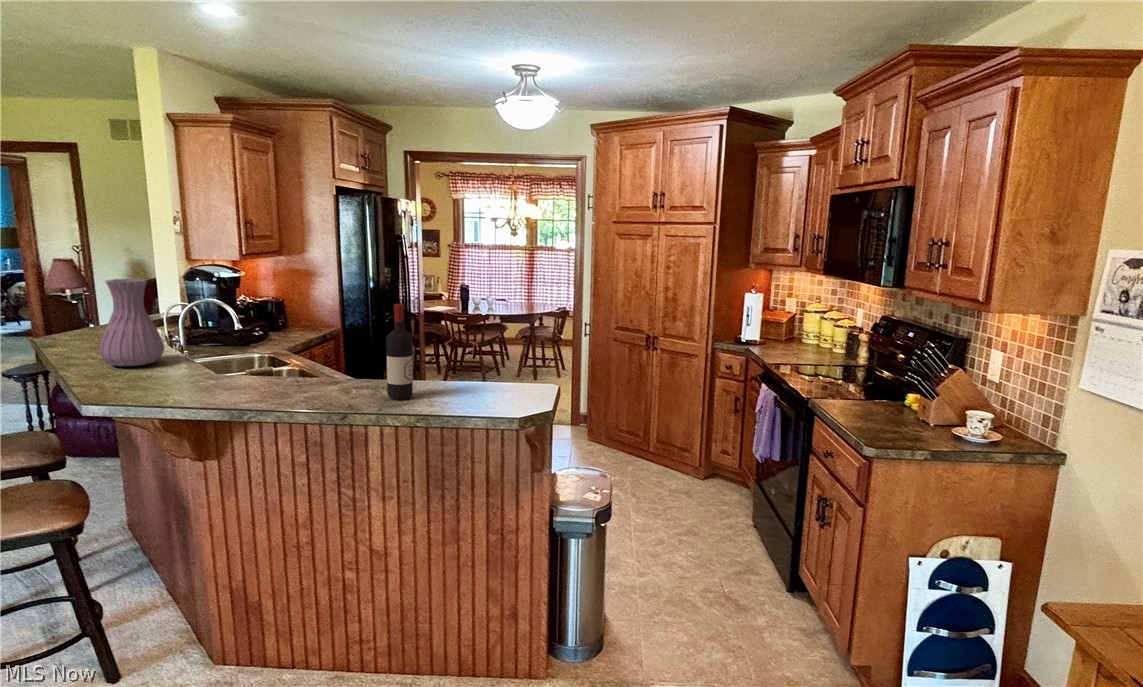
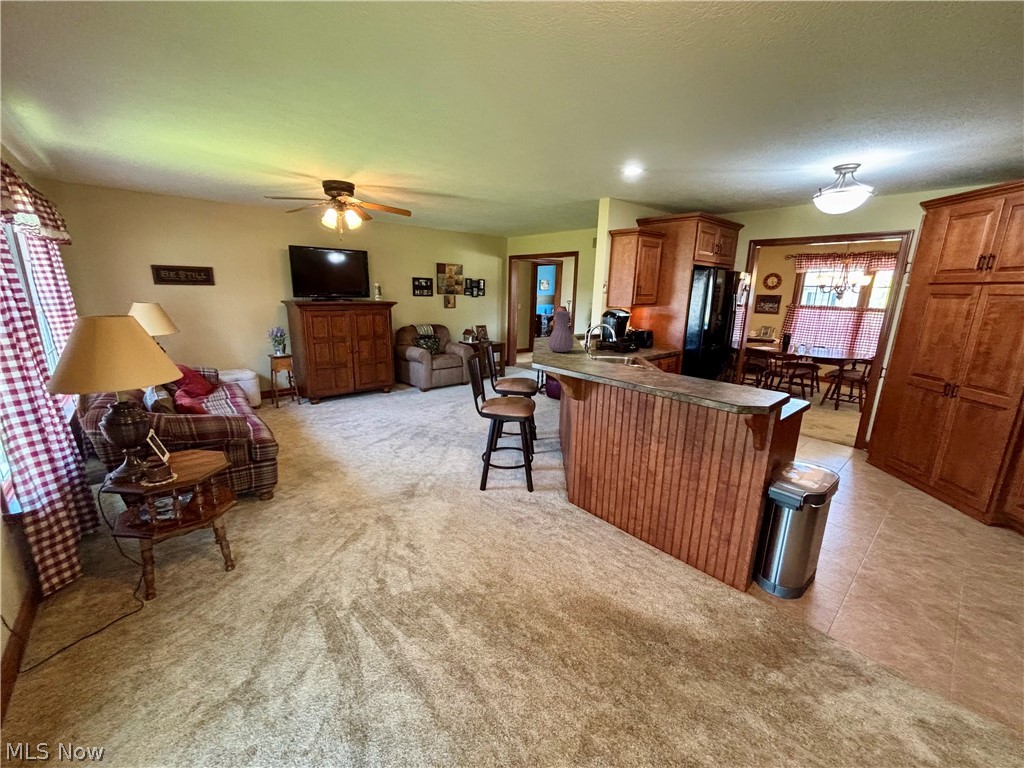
wine bottle: present [386,304,413,400] -> none [666,328,686,386]

